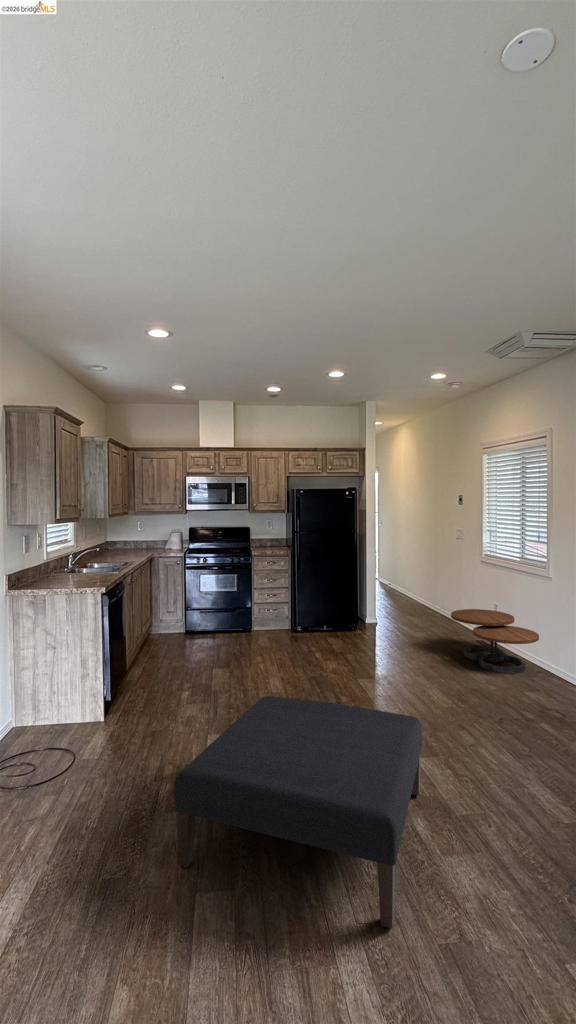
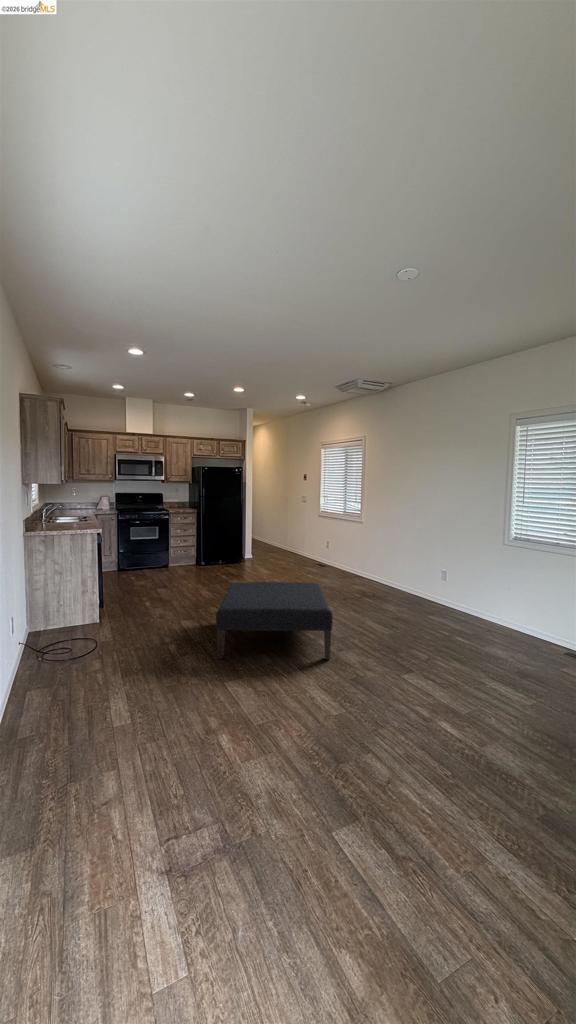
coffee table: present [451,609,539,673] -> none [305,544,355,577]

